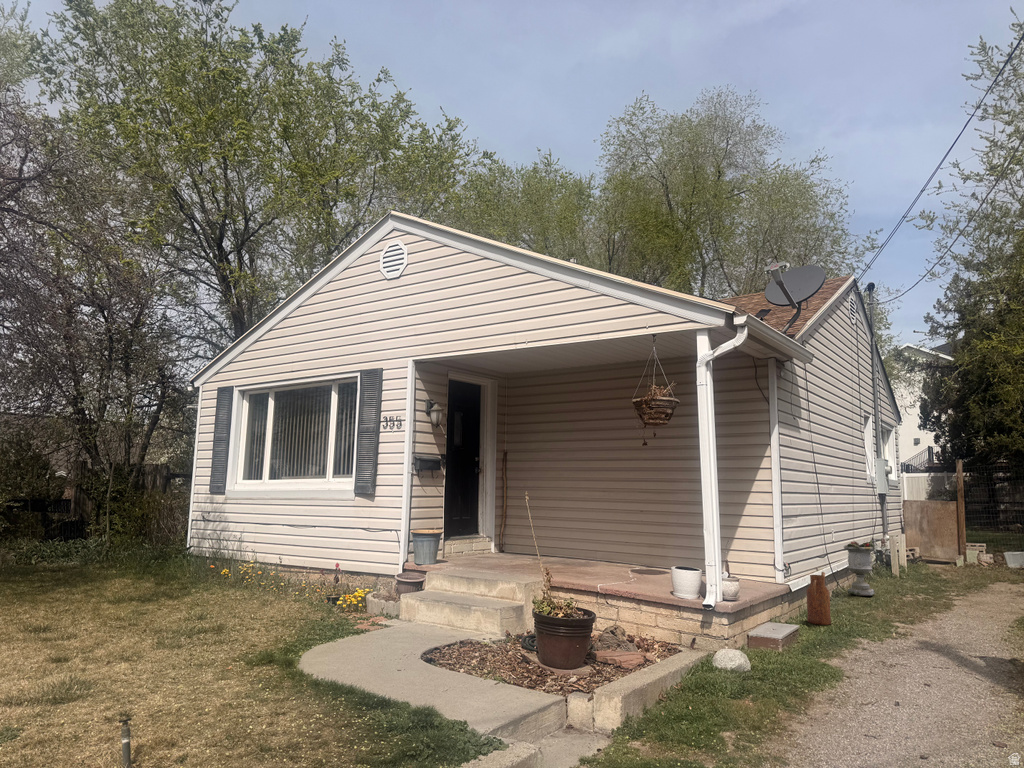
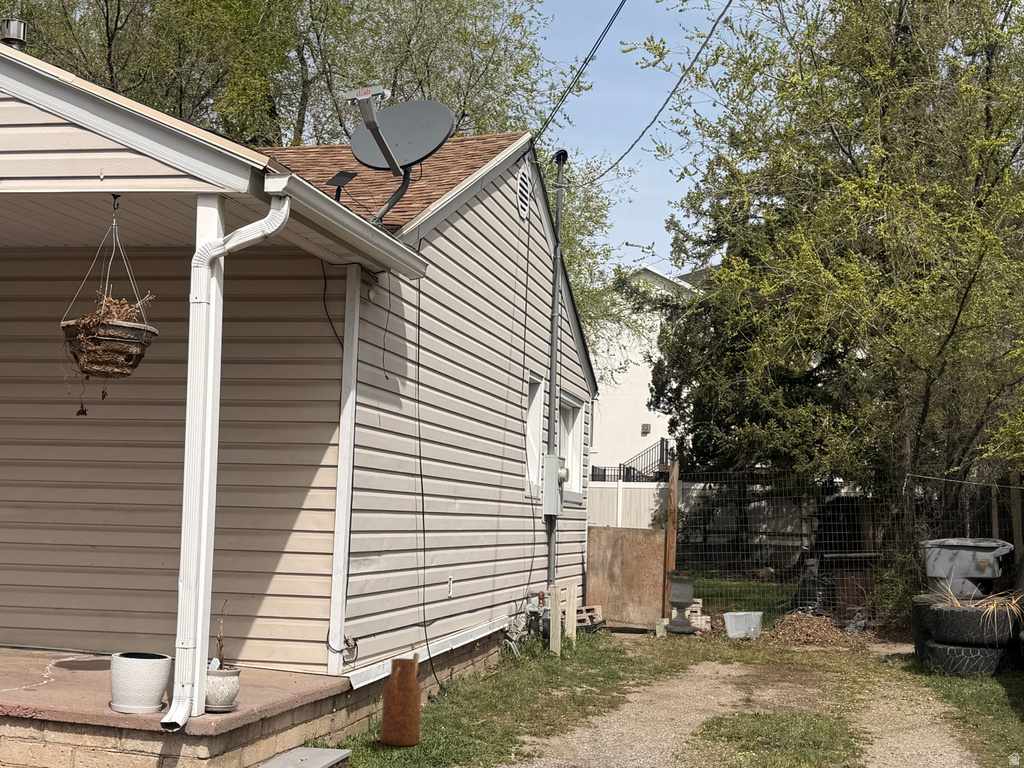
planter: present [844,541,875,596] -> present [664,569,700,633]

